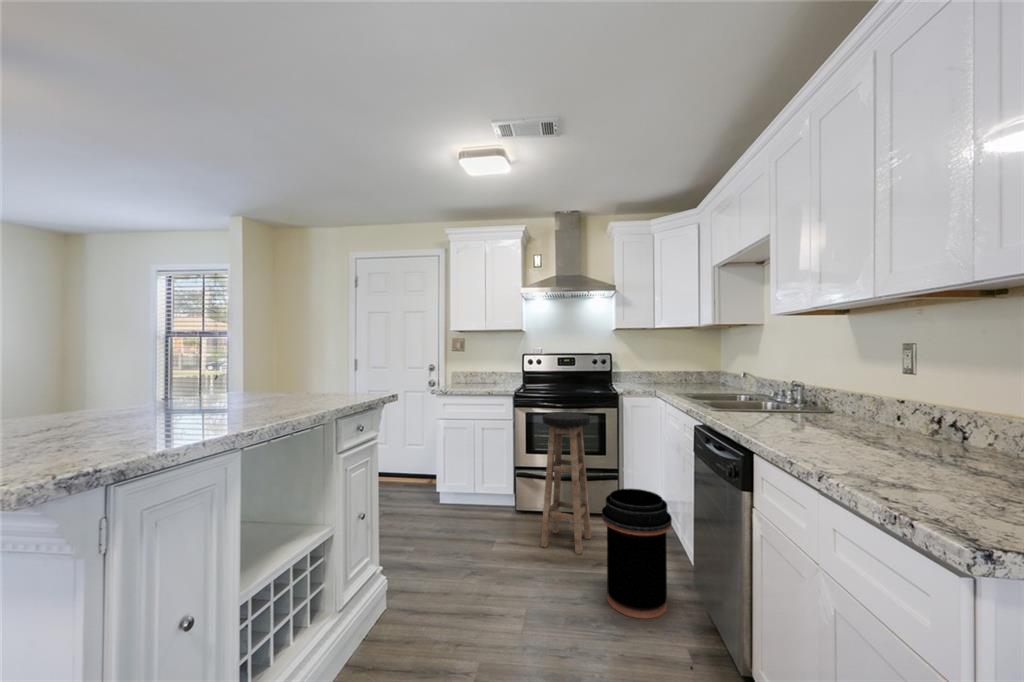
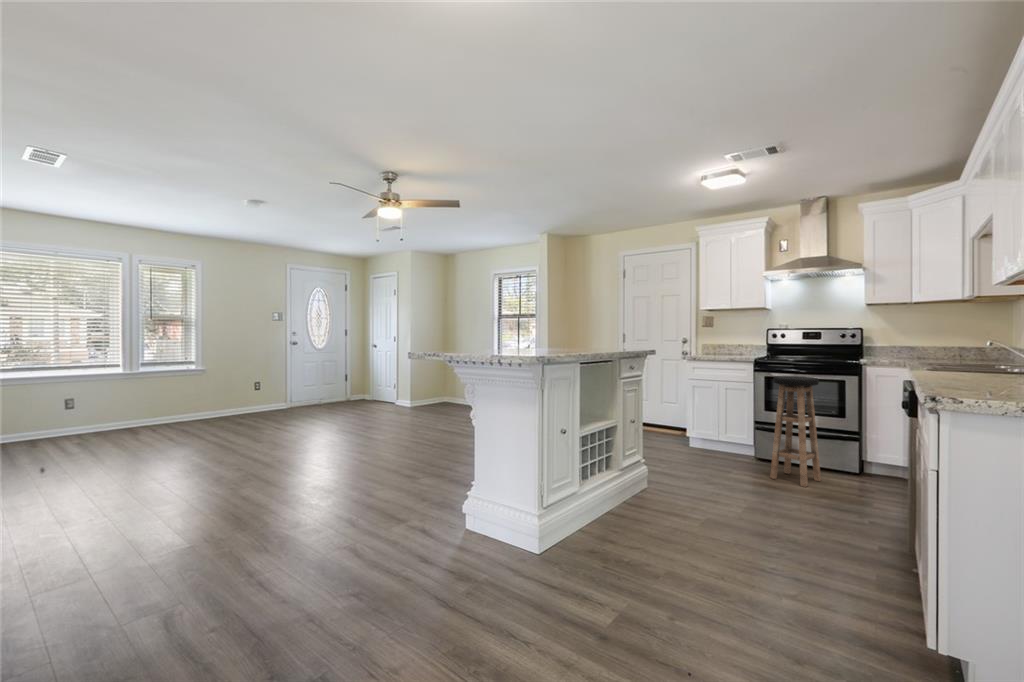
trash can: present [602,489,672,618] -> none [812,431,877,524]

